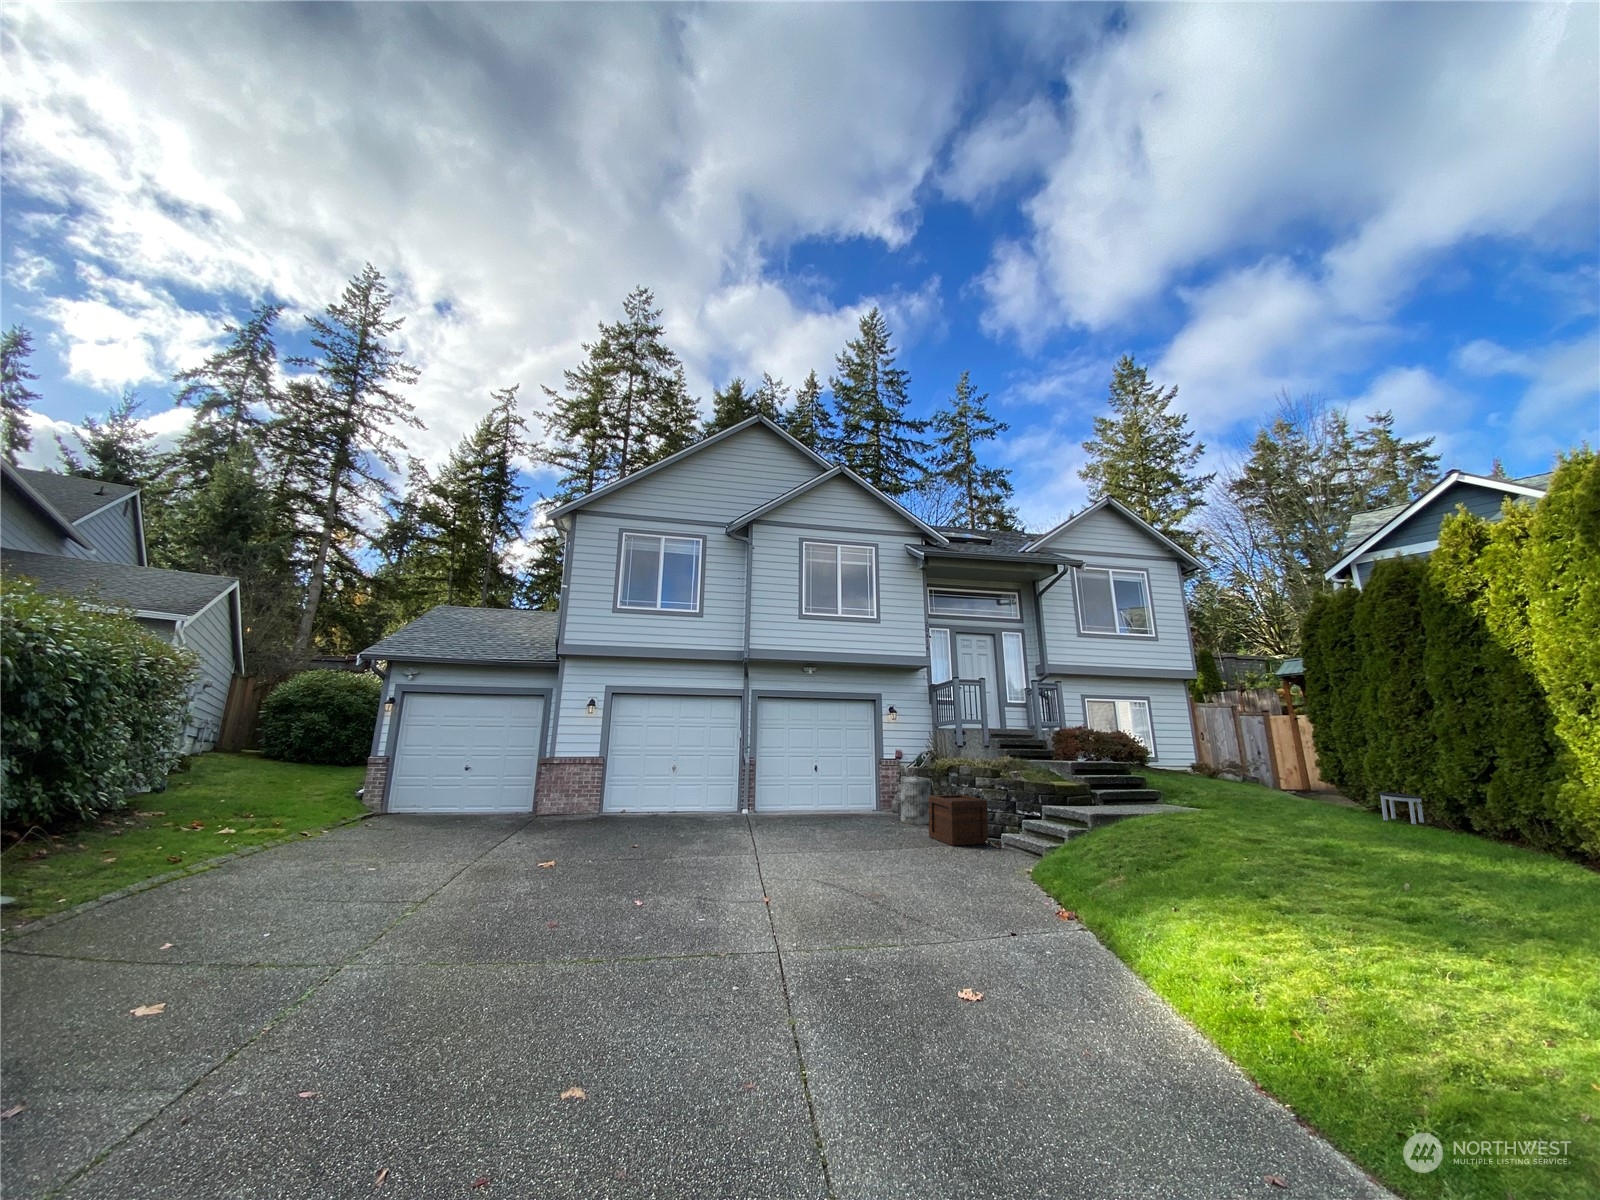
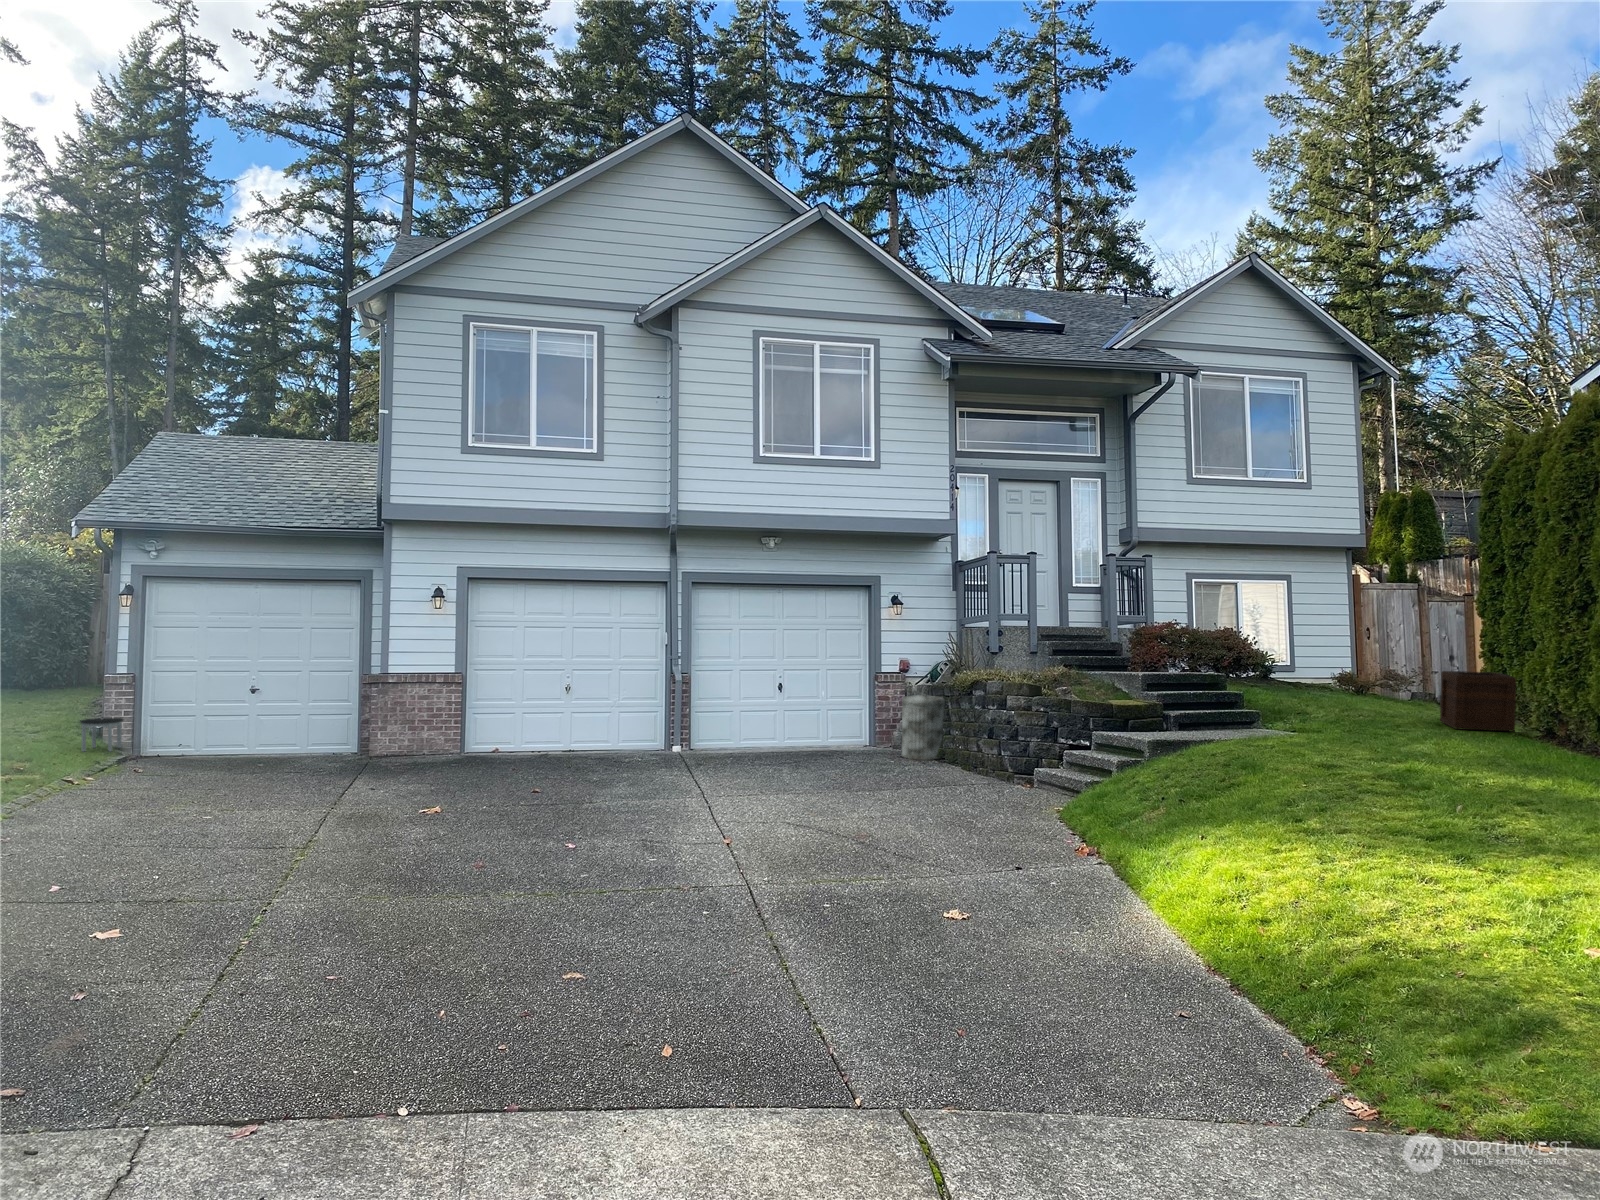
round table: present [1378,793,1424,824] -> present [80,718,123,752]
wooden crate: present [928,794,988,846] -> present [1440,671,1516,731]

